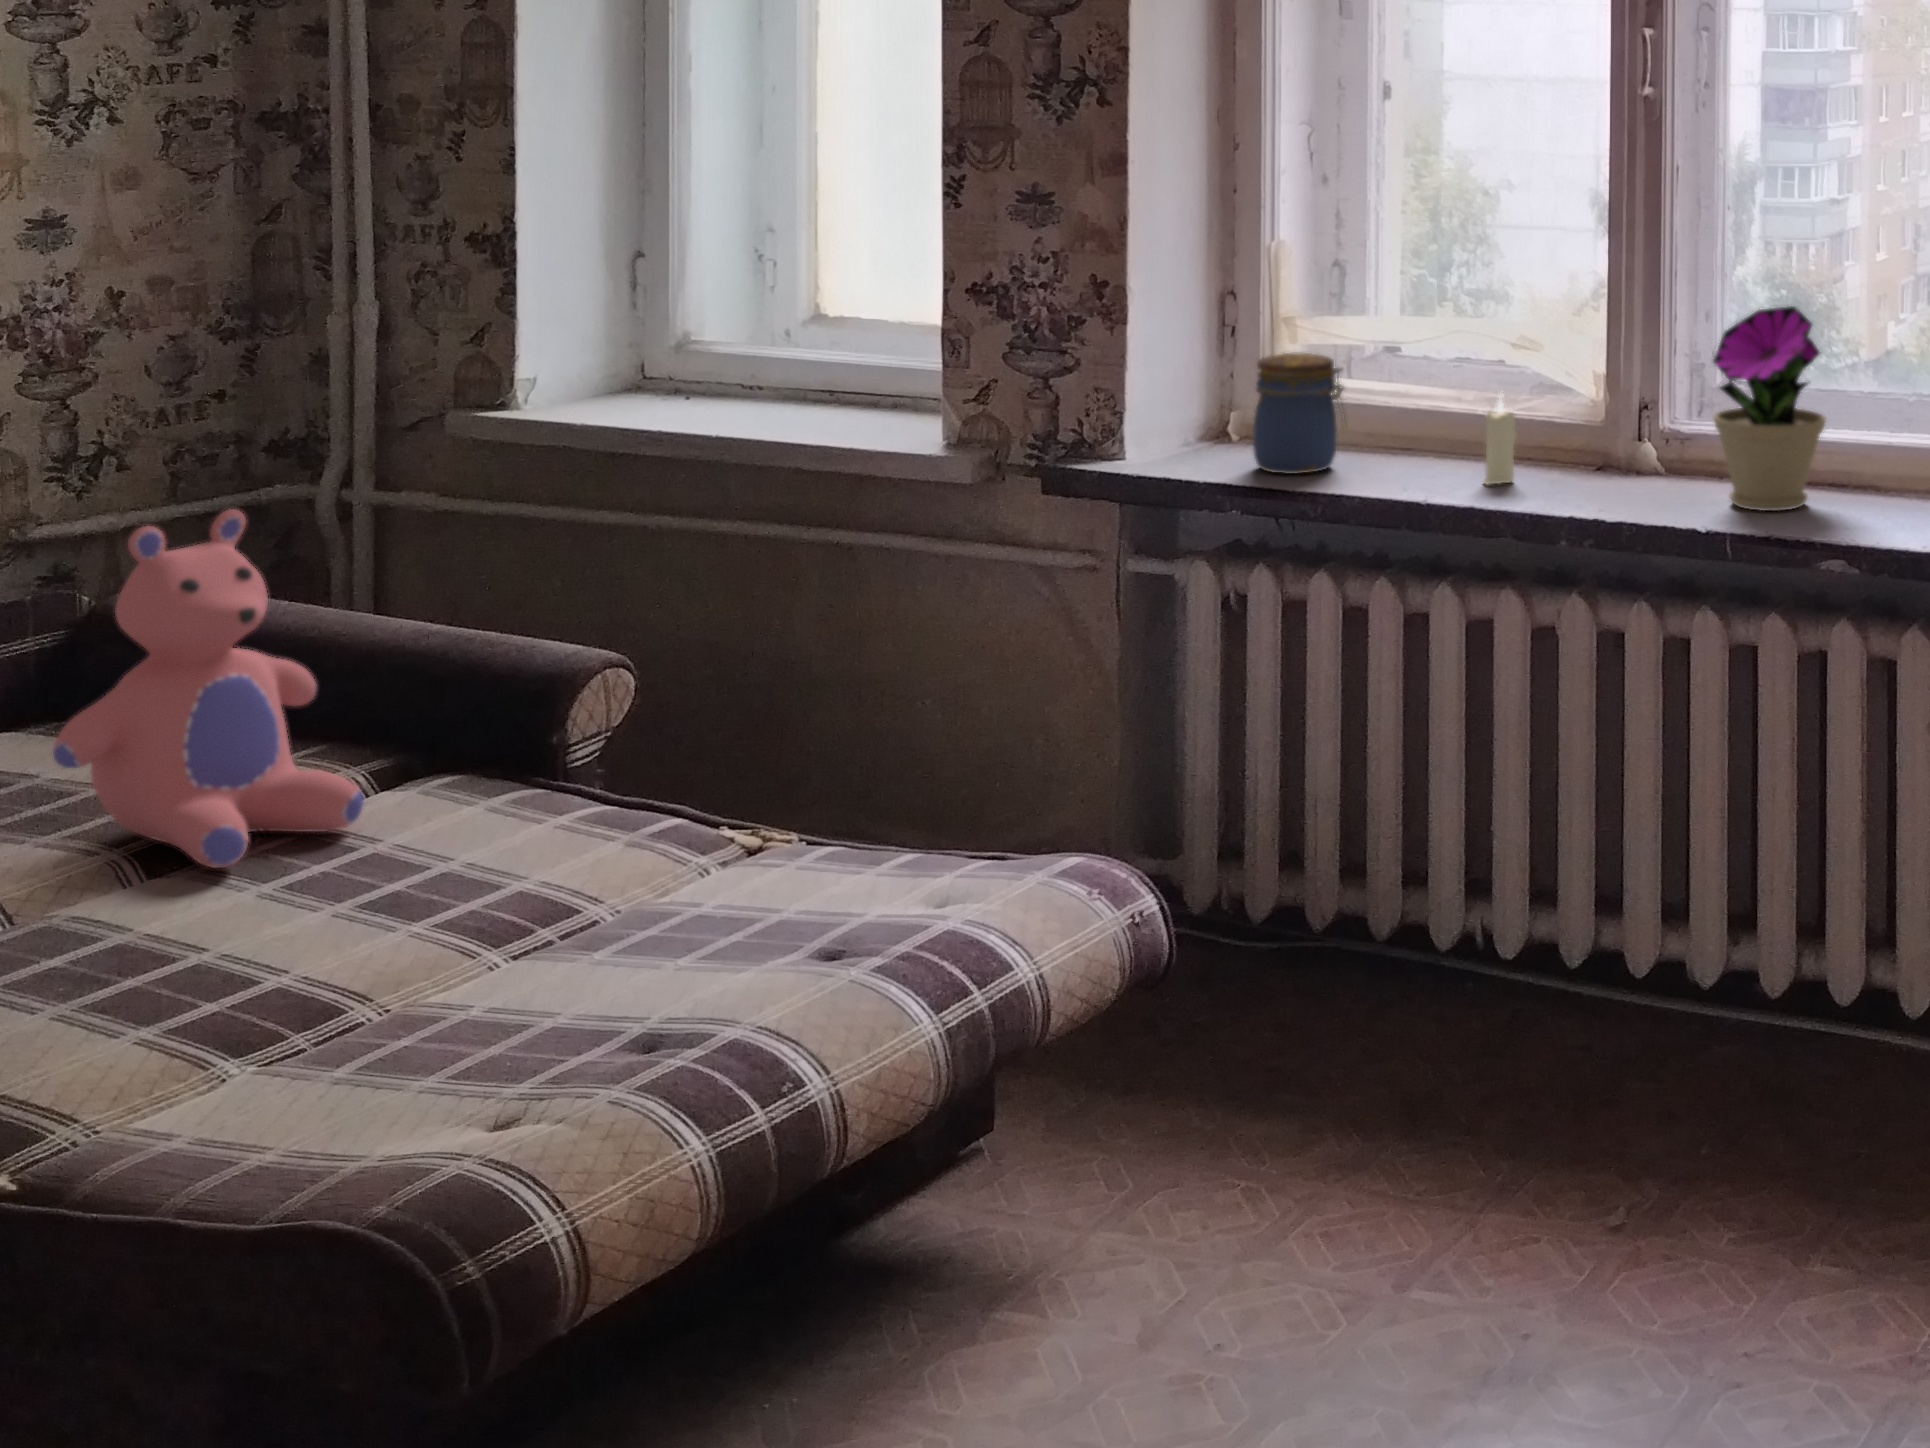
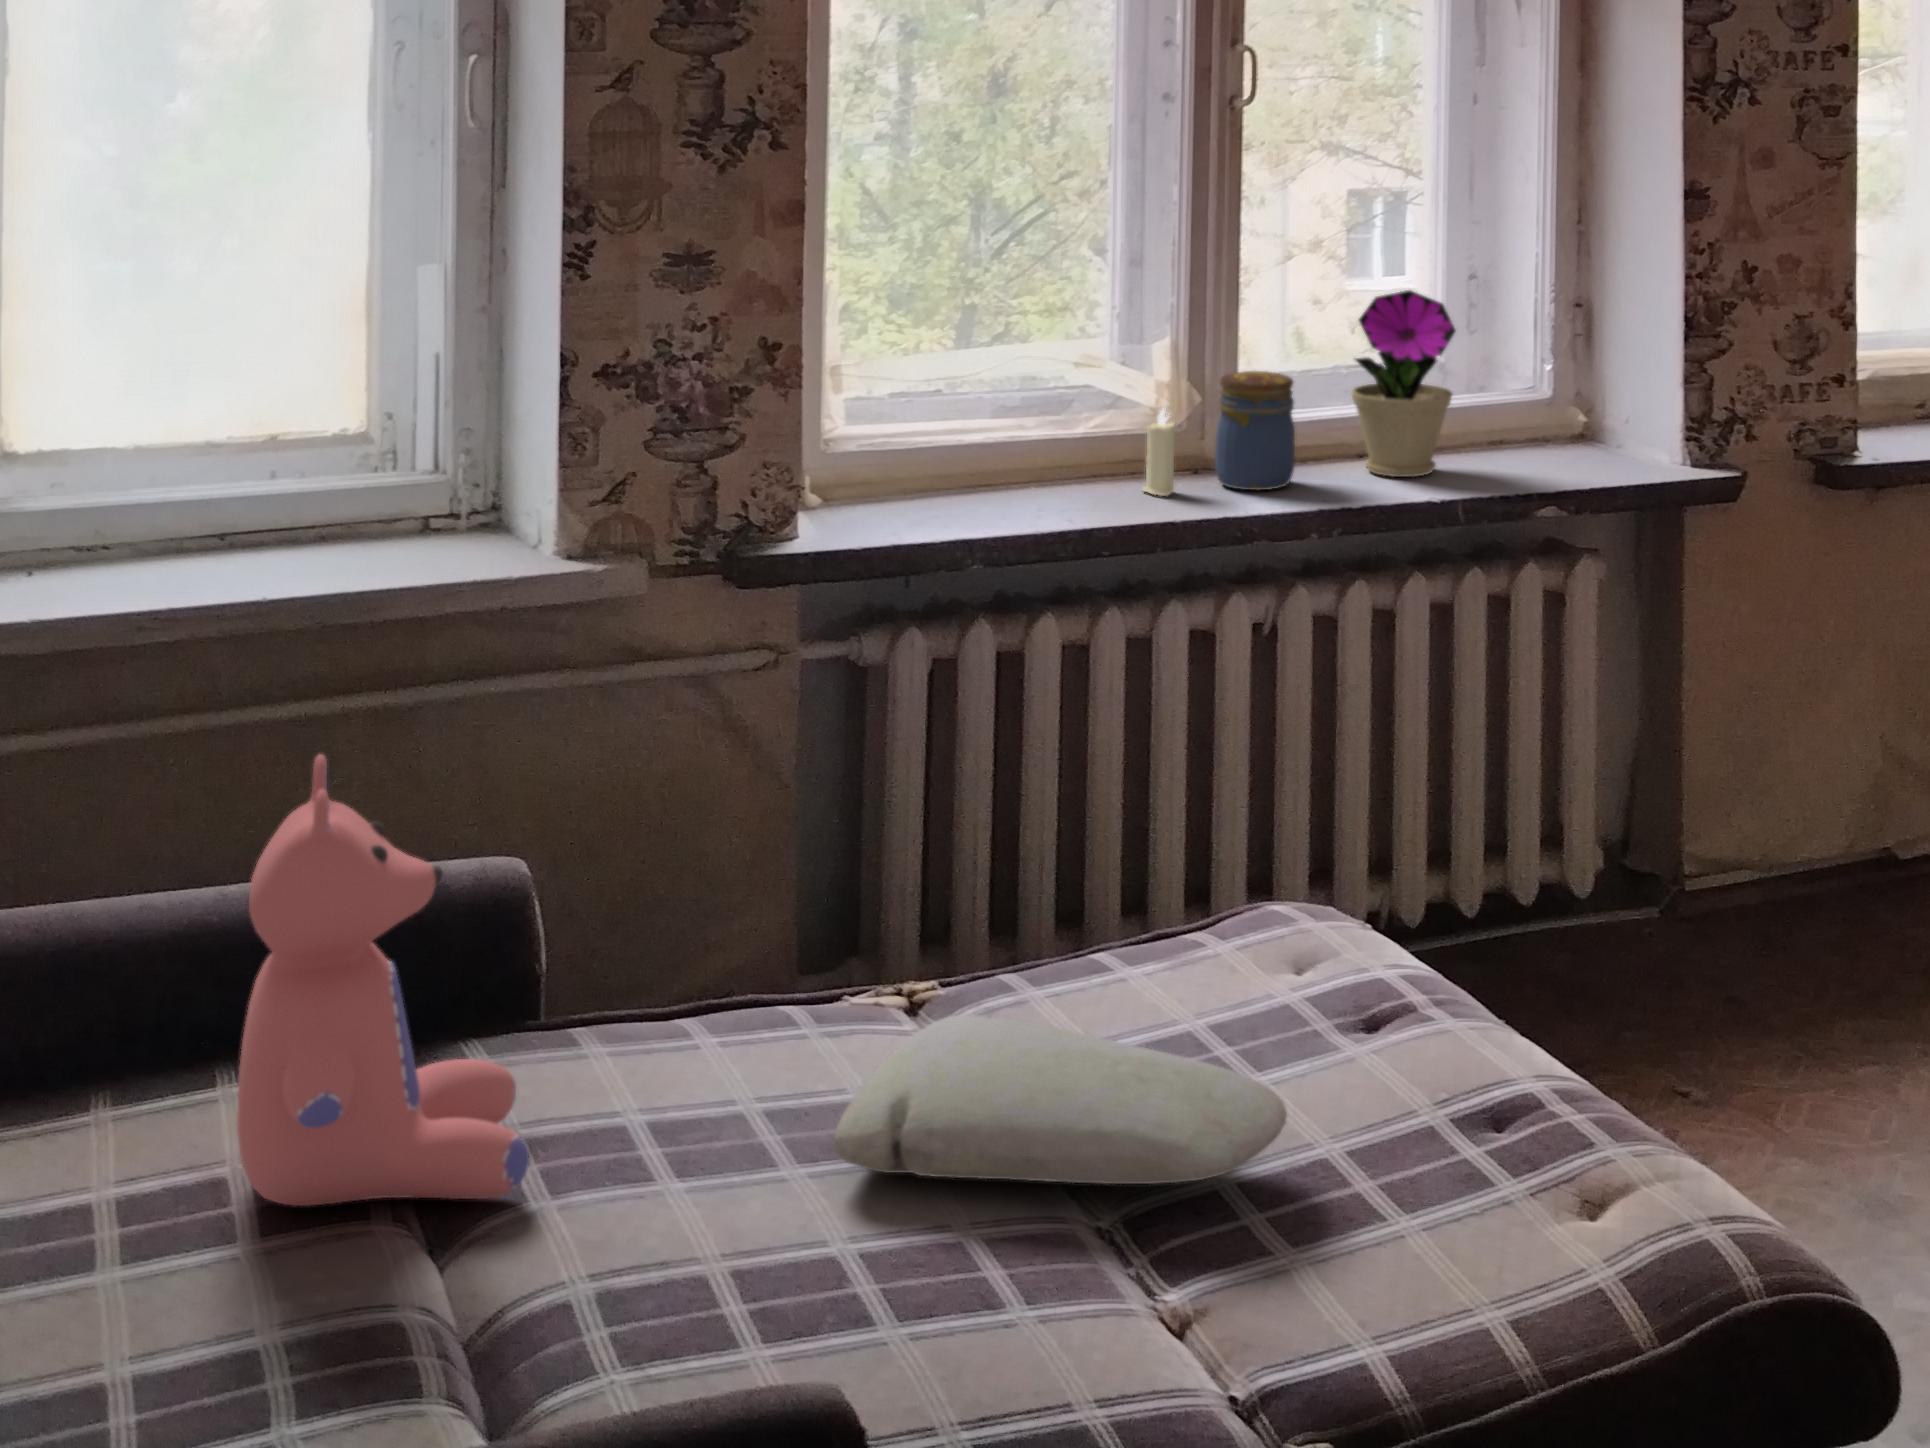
jar: present [1253,352,1345,474] -> present [1215,371,1295,490]
pillow: none [335,840,594,1010] -> present [833,1015,1287,1184]

